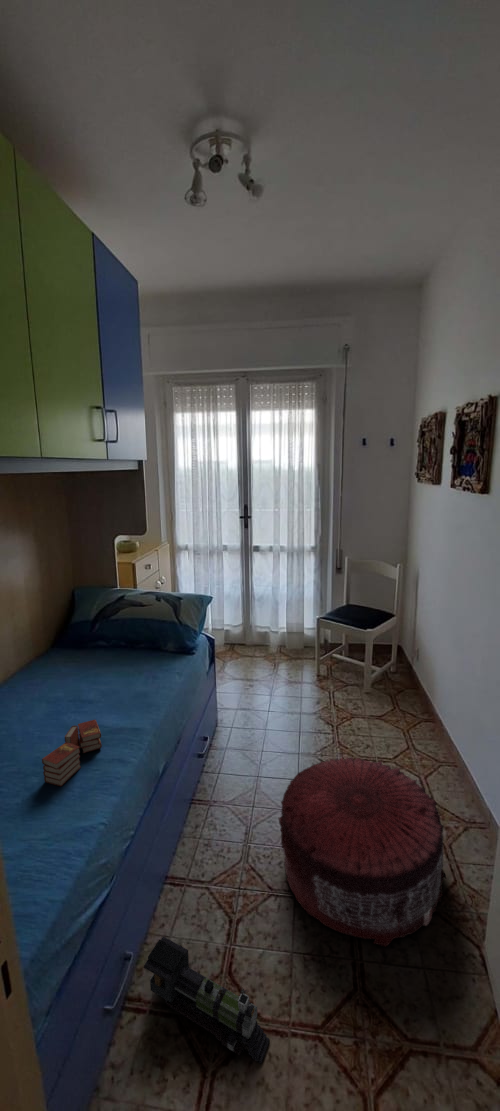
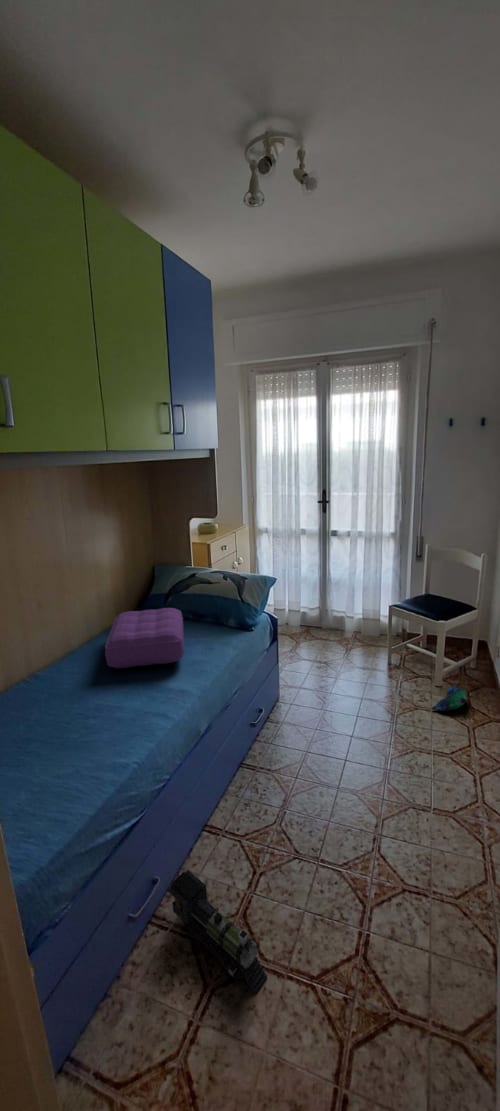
pillow: none [40,635,133,710] -> present [105,608,184,668]
plush toy: none [367,691,398,718] -> present [432,686,467,711]
book: present [42,720,102,786] -> none [93,678,147,729]
pouf: present [279,757,446,947] -> none [309,742,476,925]

